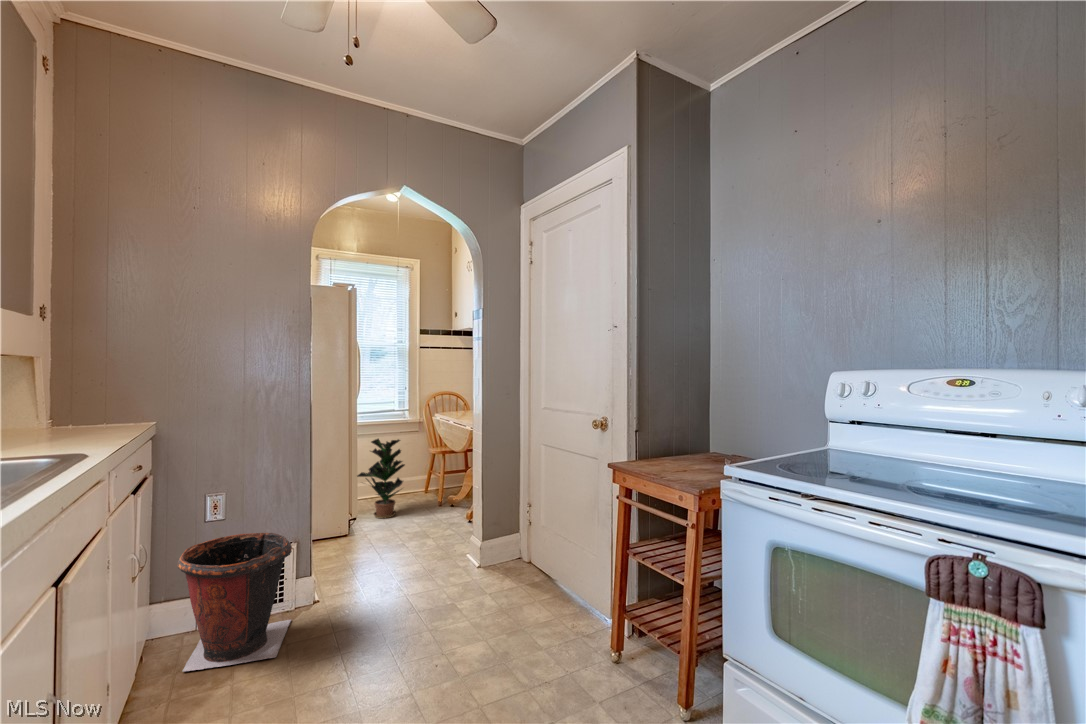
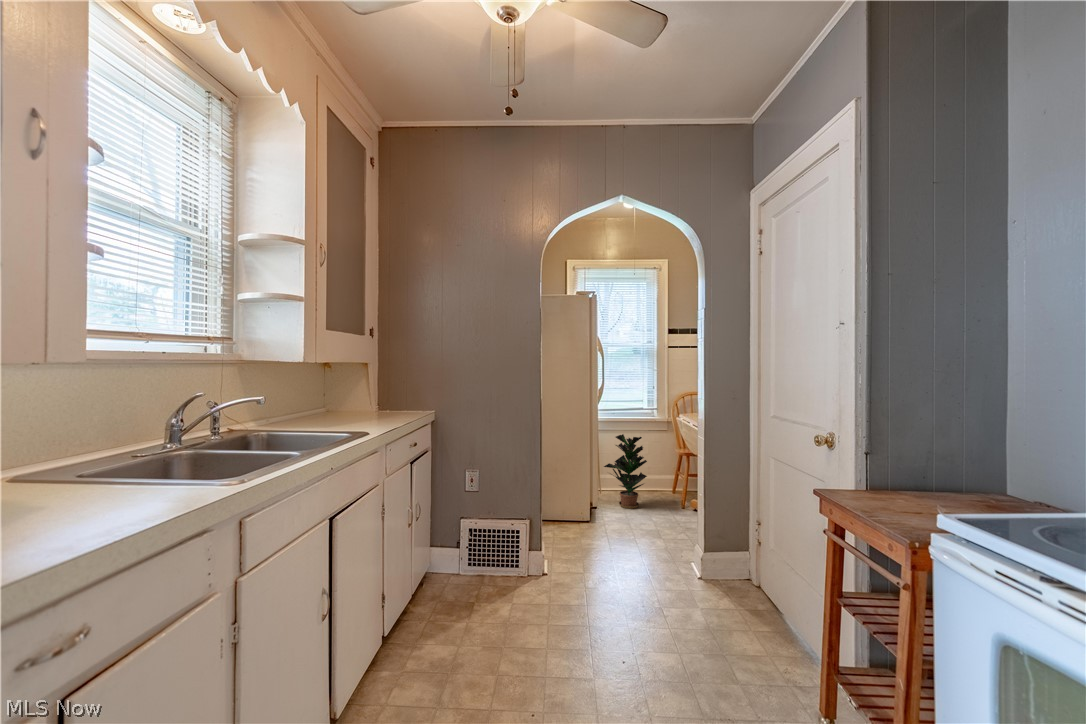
waste bin: present [177,533,292,671] -> none [437,505,521,615]

